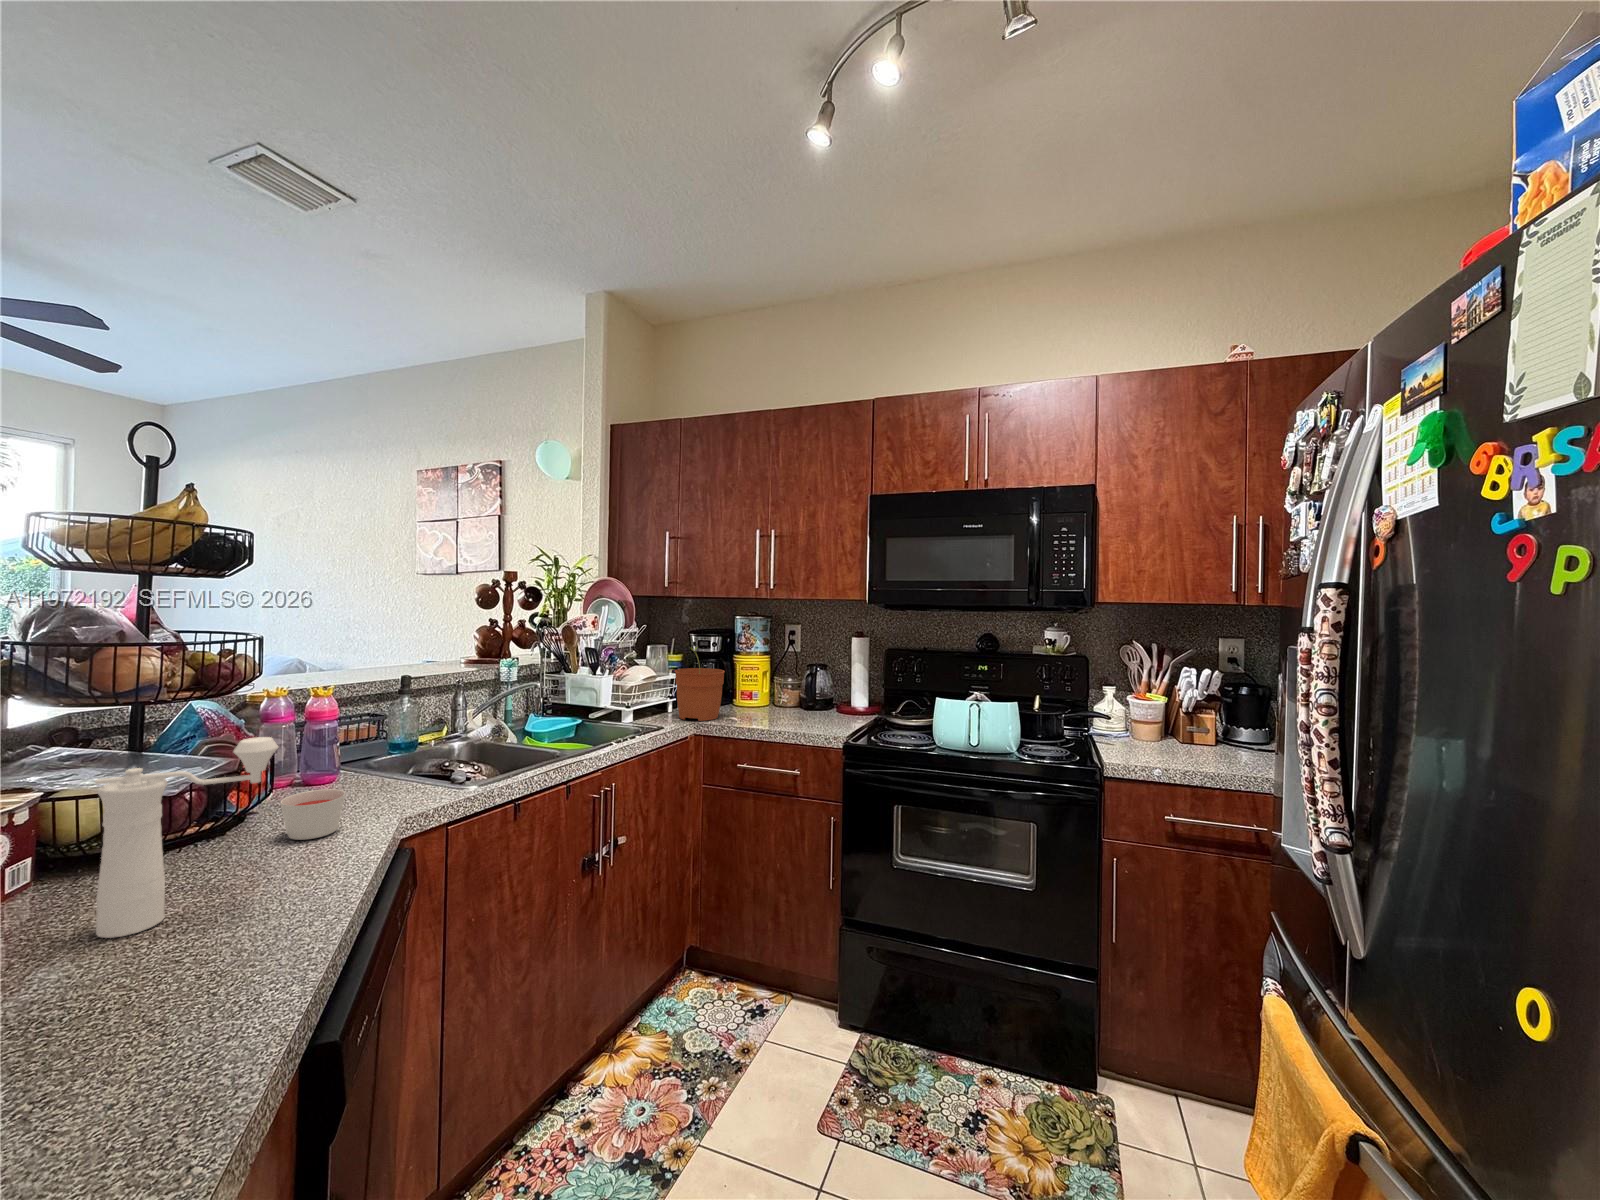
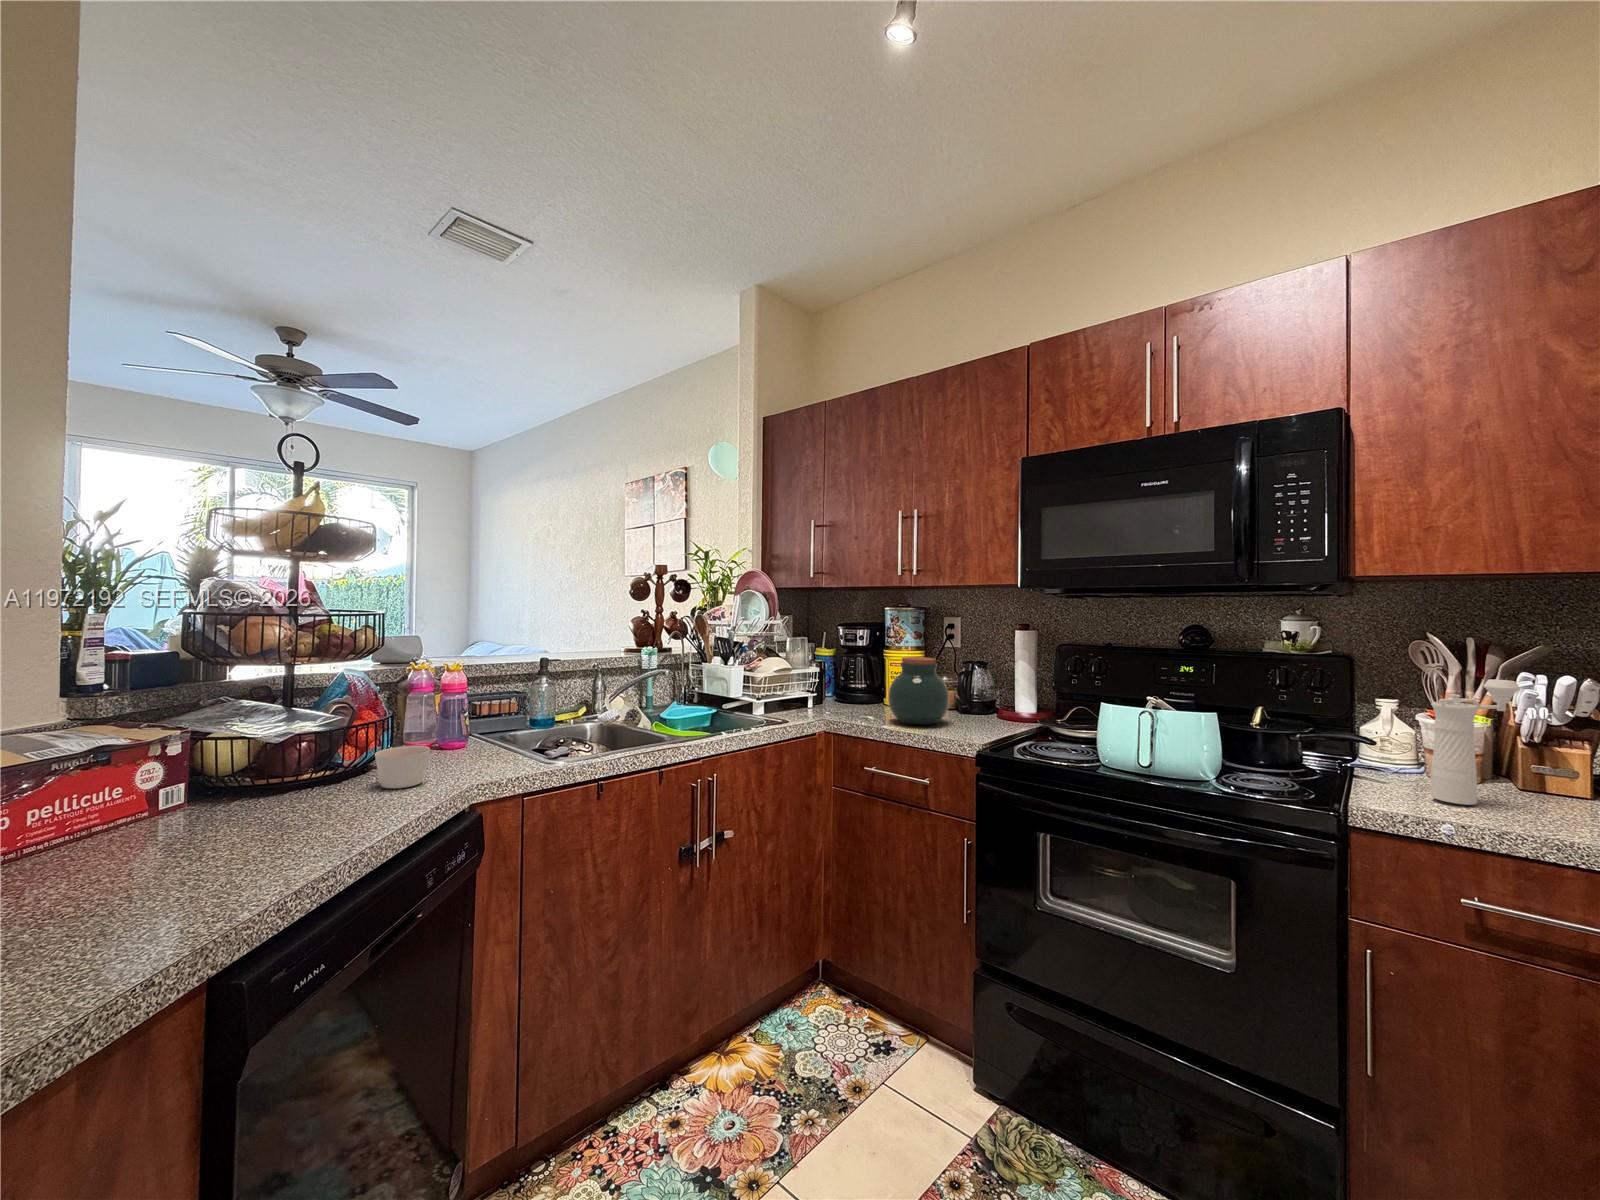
plant pot: present [675,647,725,721] -> none [808,639,861,717]
jar: none [755,663,808,723] -> present [889,657,949,725]
pepper mill: present [95,737,278,938] -> present [1431,679,1520,805]

